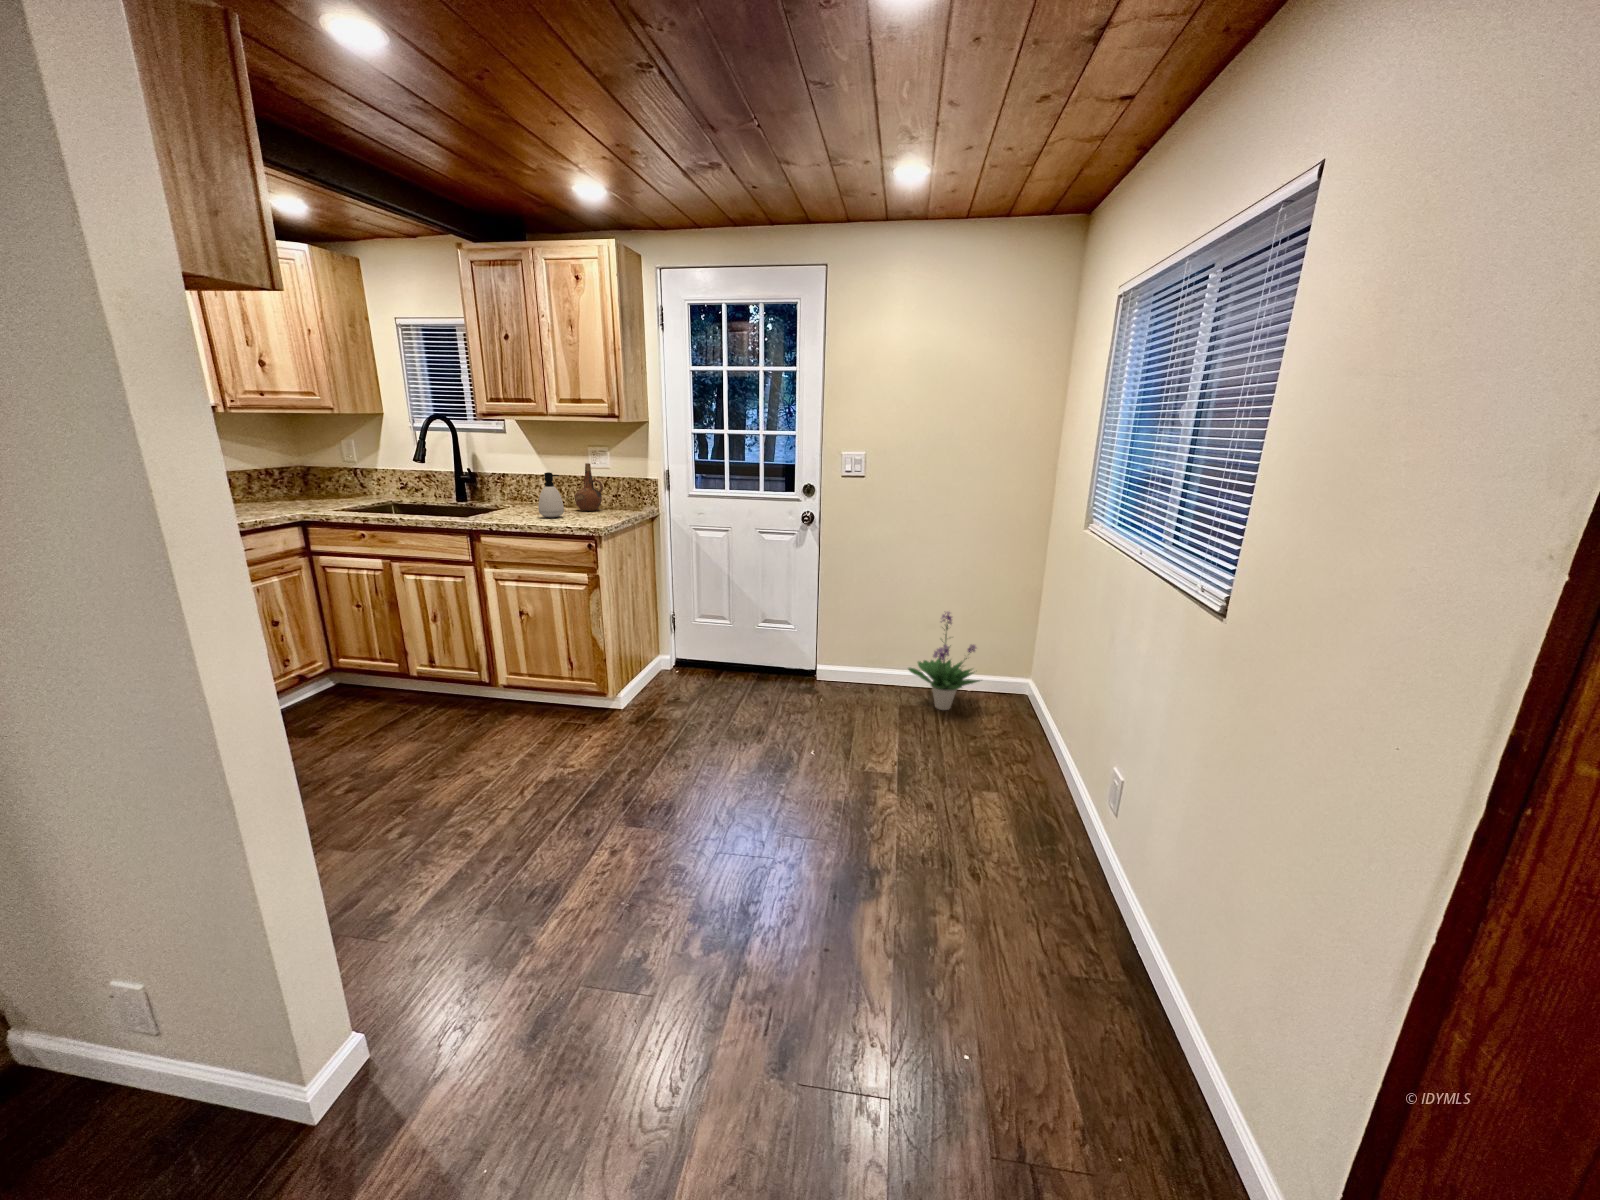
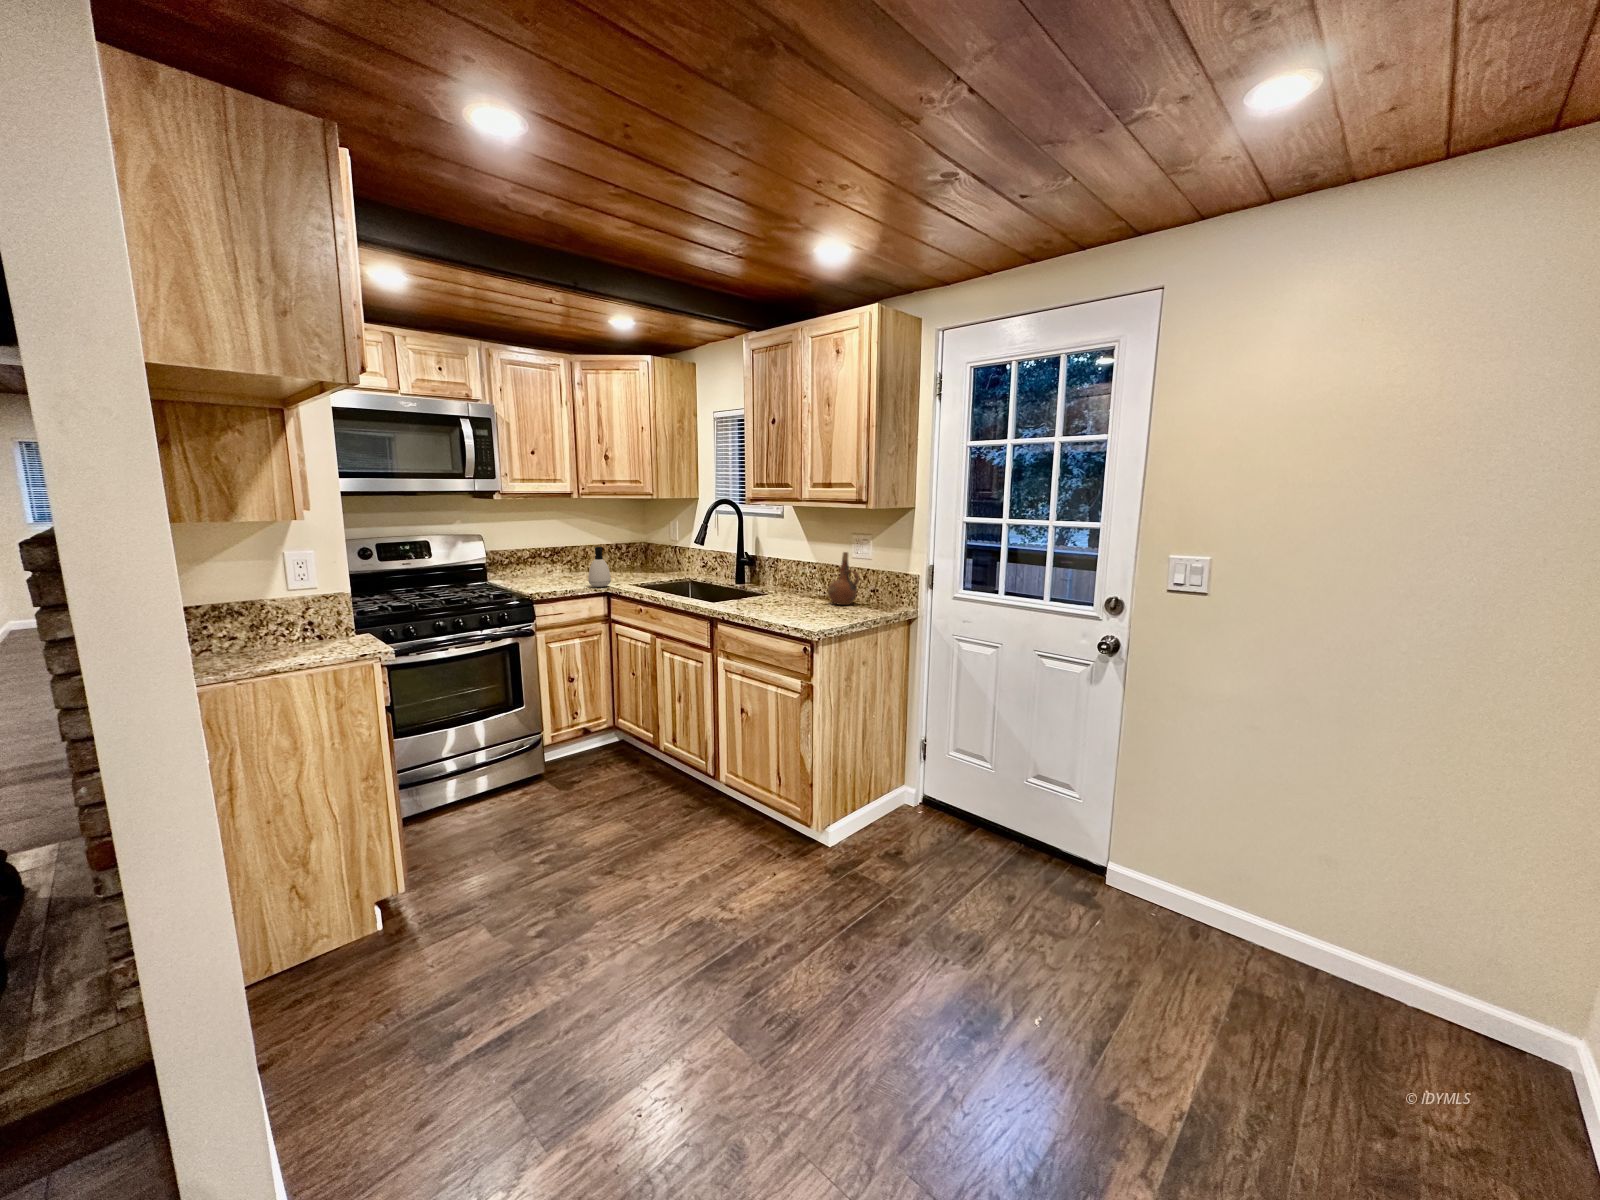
soap dispenser: present [539,472,564,517] -> present [588,547,611,587]
potted plant: present [908,612,979,710] -> none [1260,847,1434,1033]

